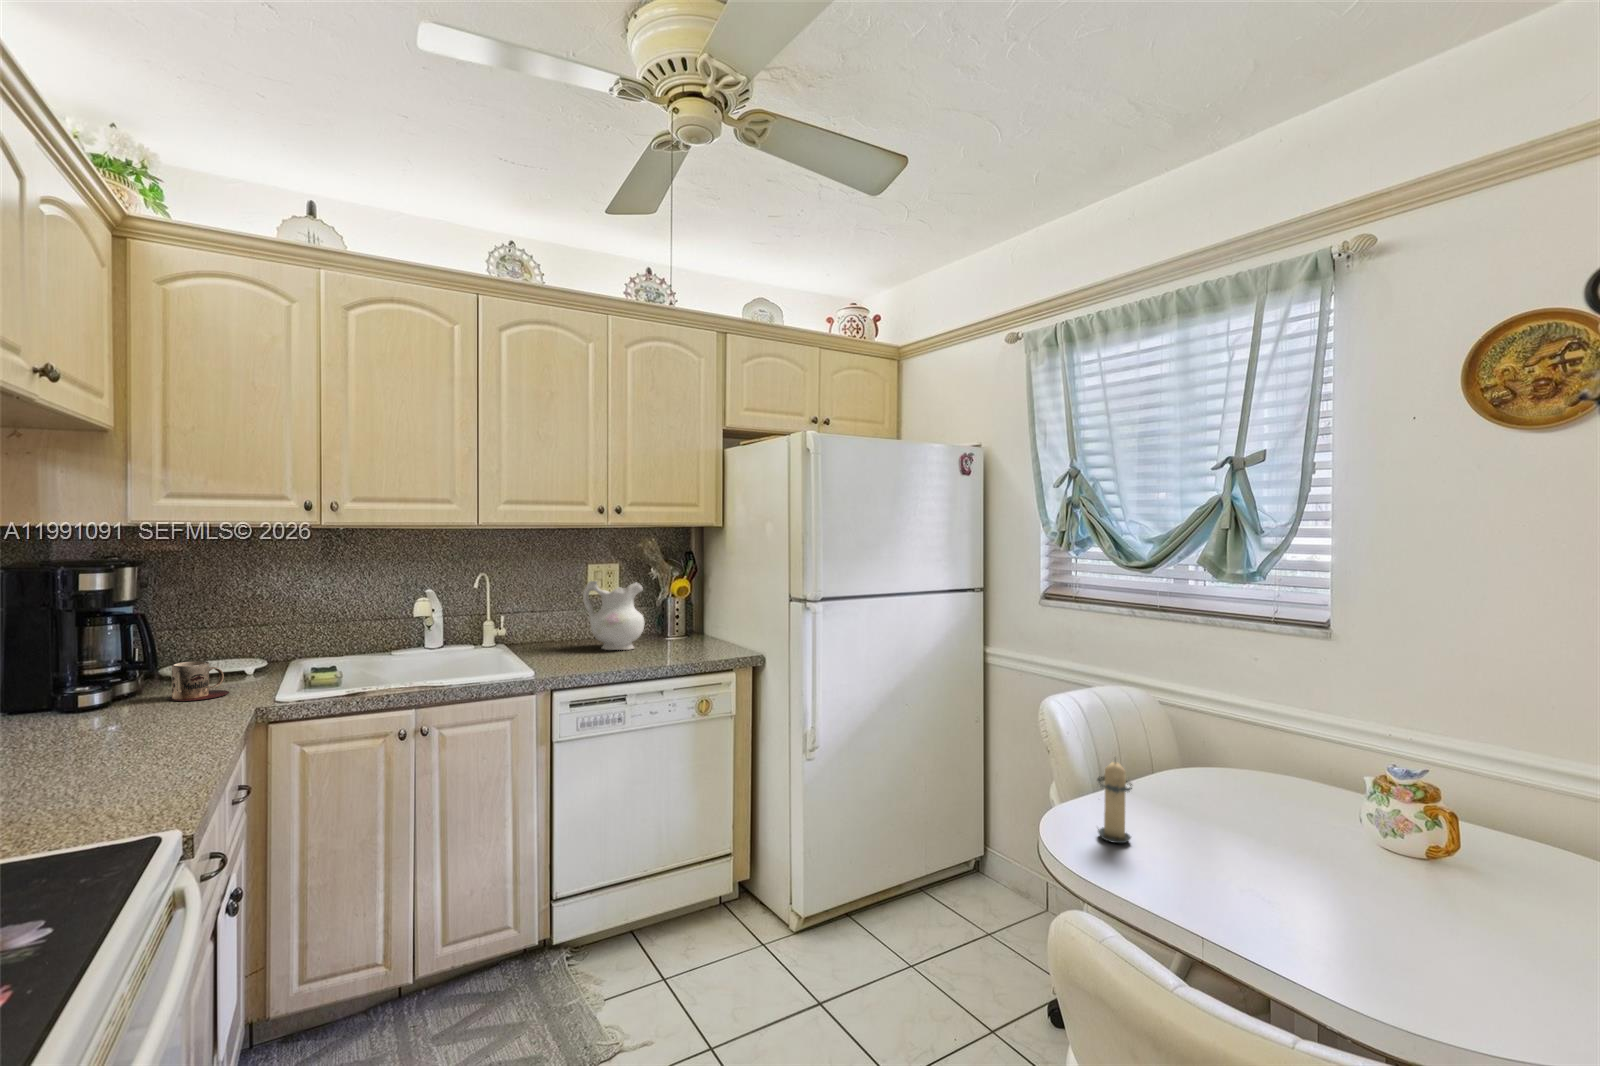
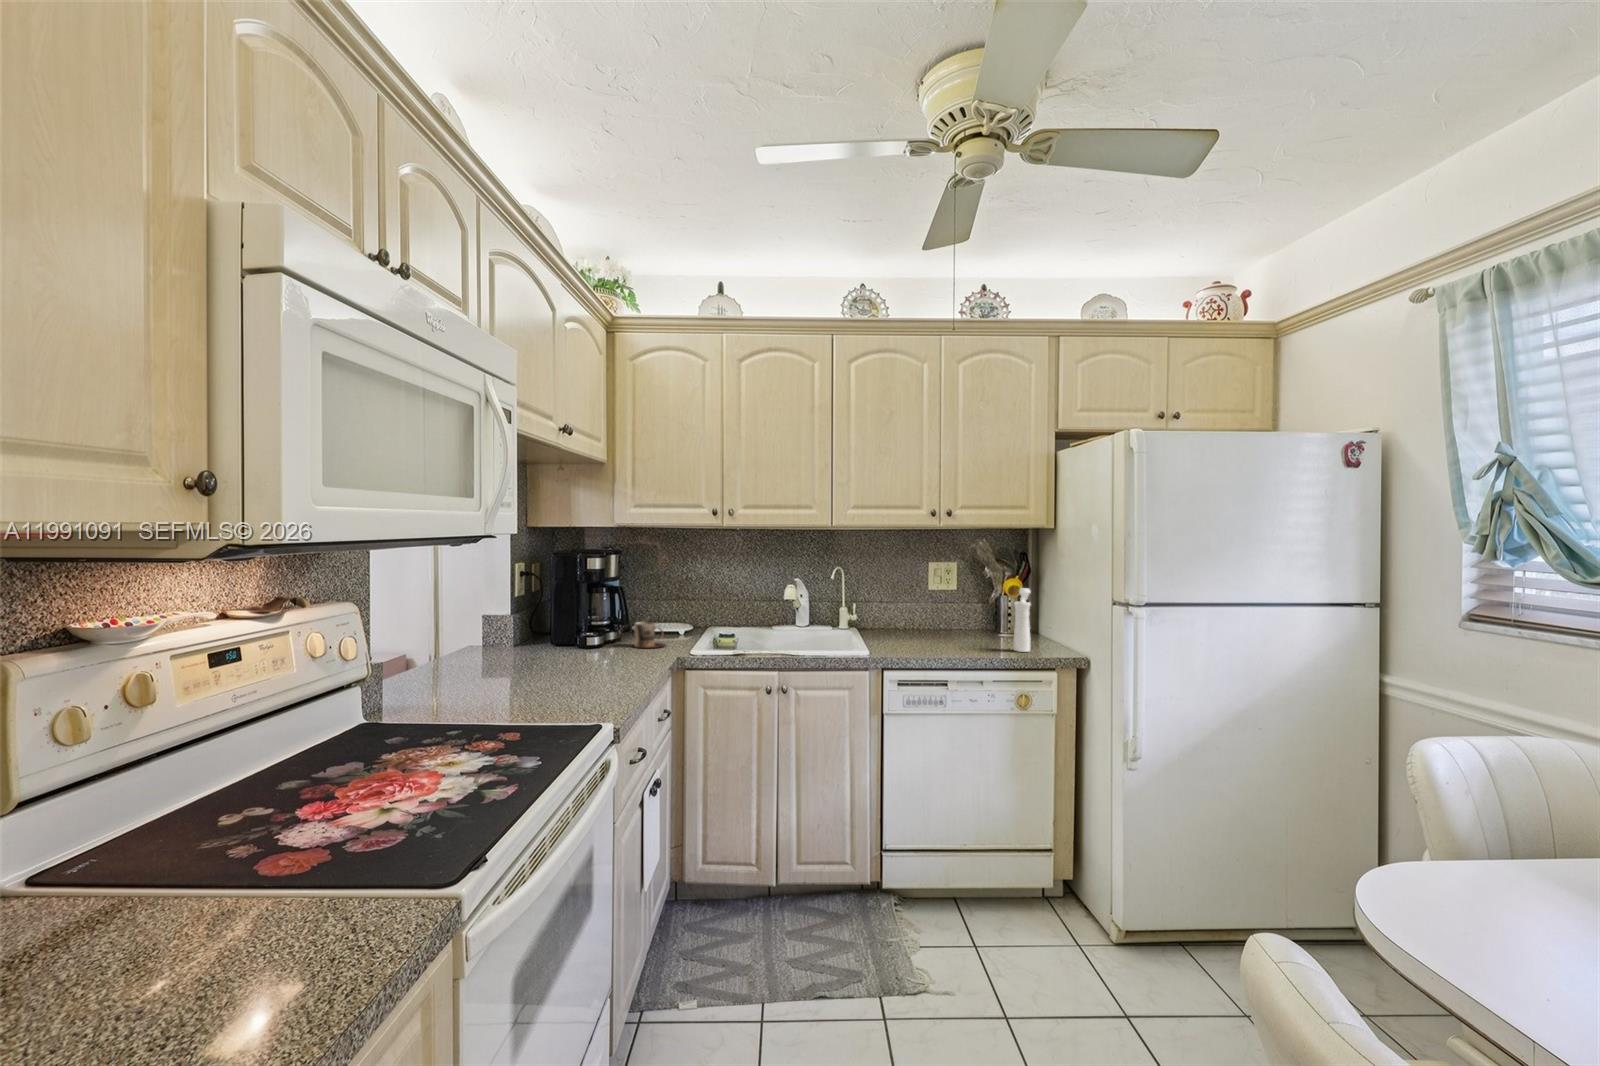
ceramic pitcher: present [583,581,644,650] -> none [921,576,975,640]
pepper mill: none [689,589,707,656] -> present [1014,588,1031,652]
candle: present [1097,761,1132,843] -> none [1440,818,1511,930]

